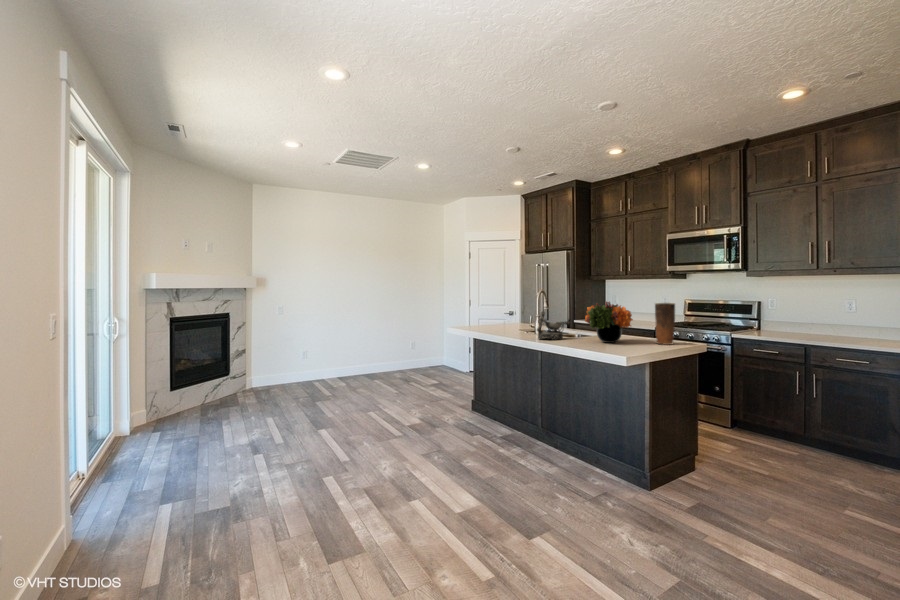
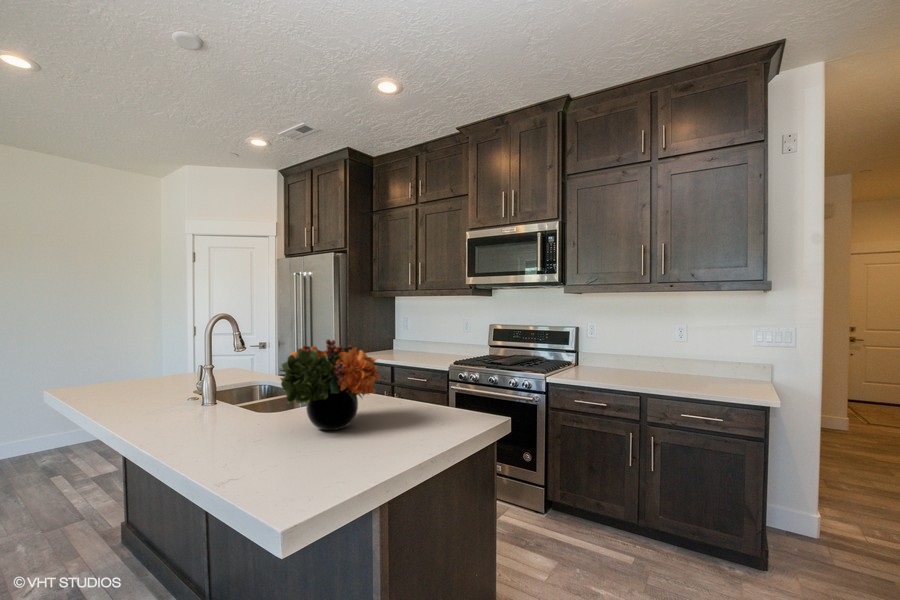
vase: present [655,303,675,345] -> none [420,340,457,427]
decorative bowl: present [537,311,570,340] -> none [178,363,266,428]

